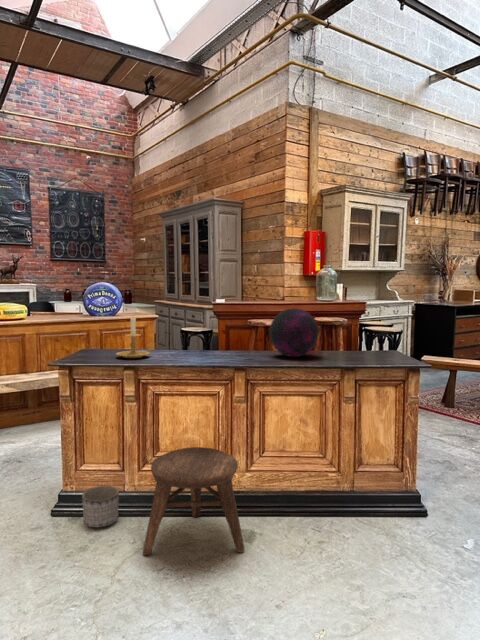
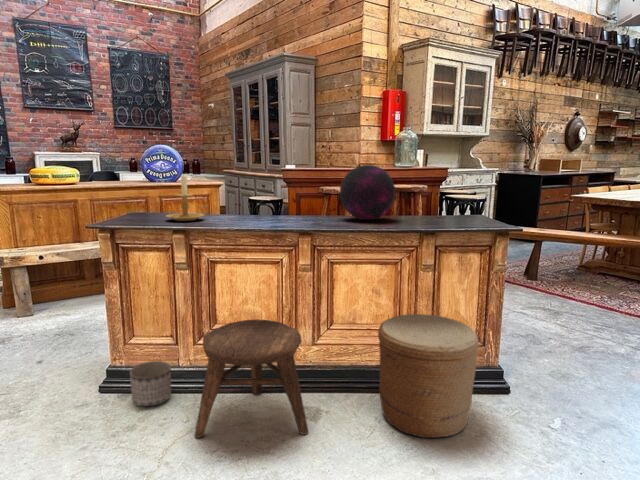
woven basket: none [306,442,395,556] -> present [378,314,479,438]

